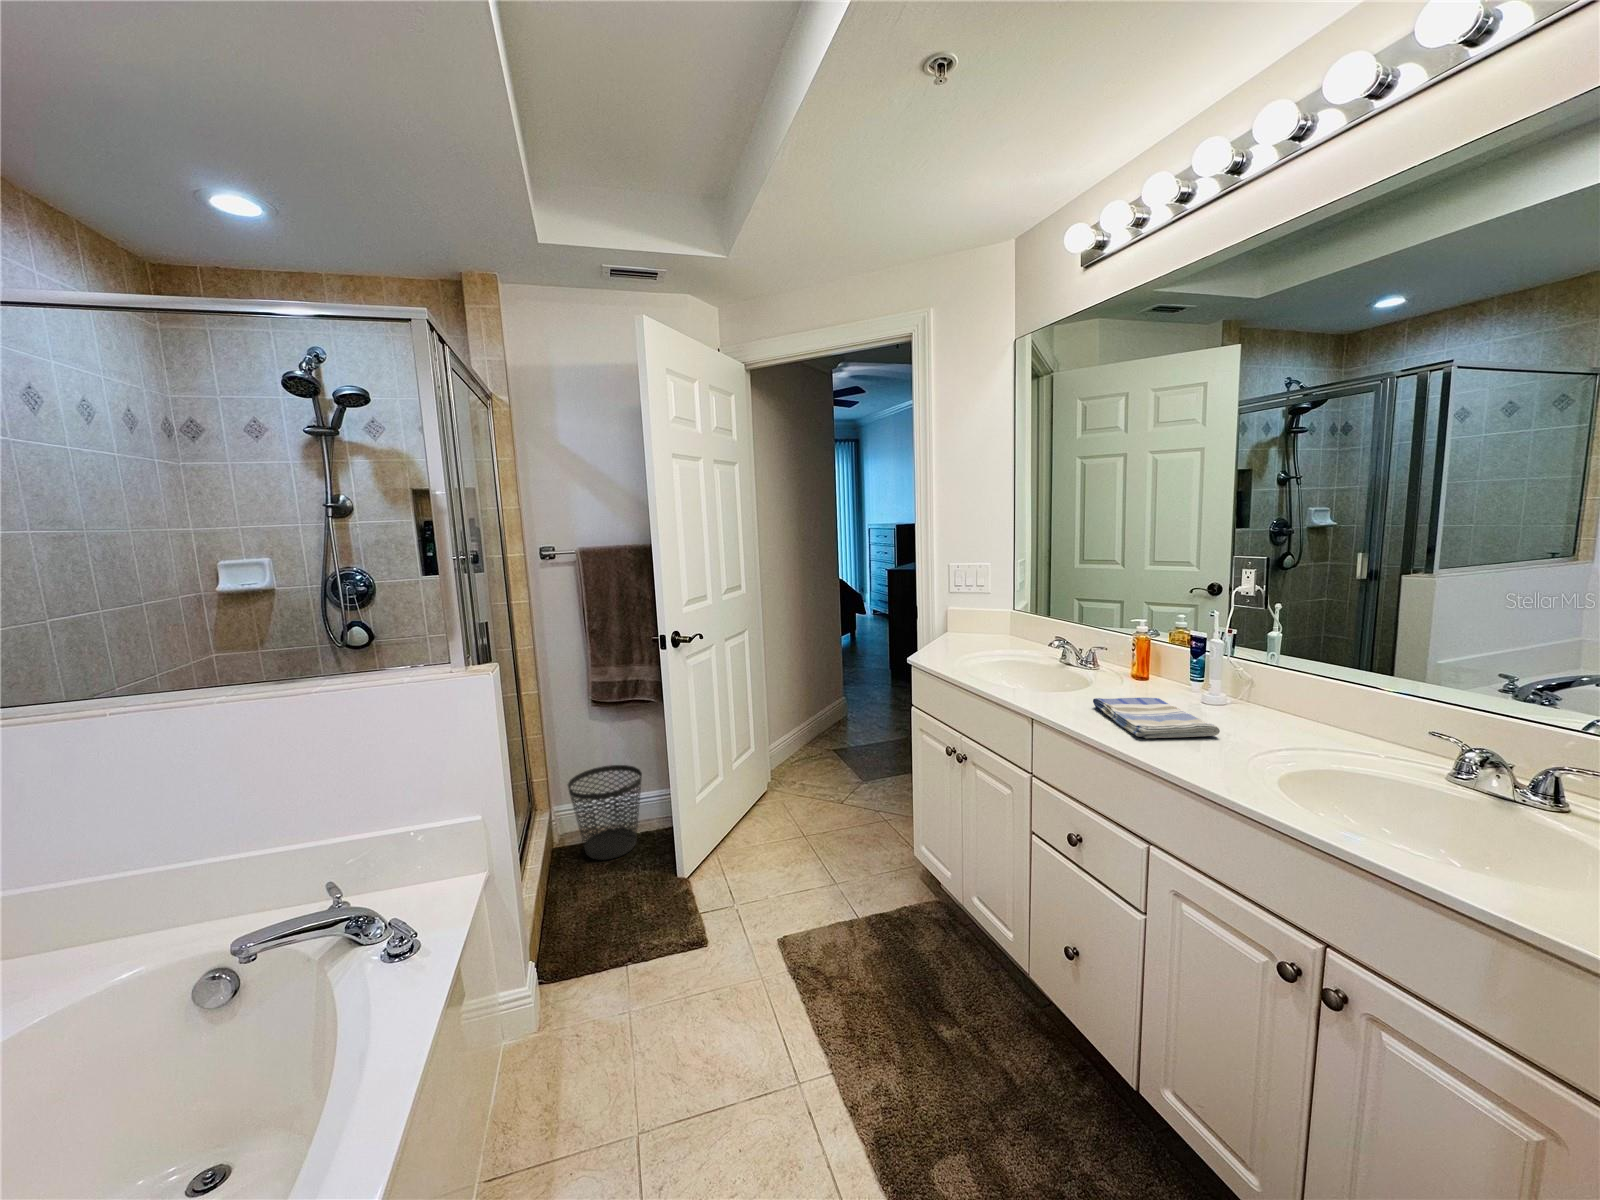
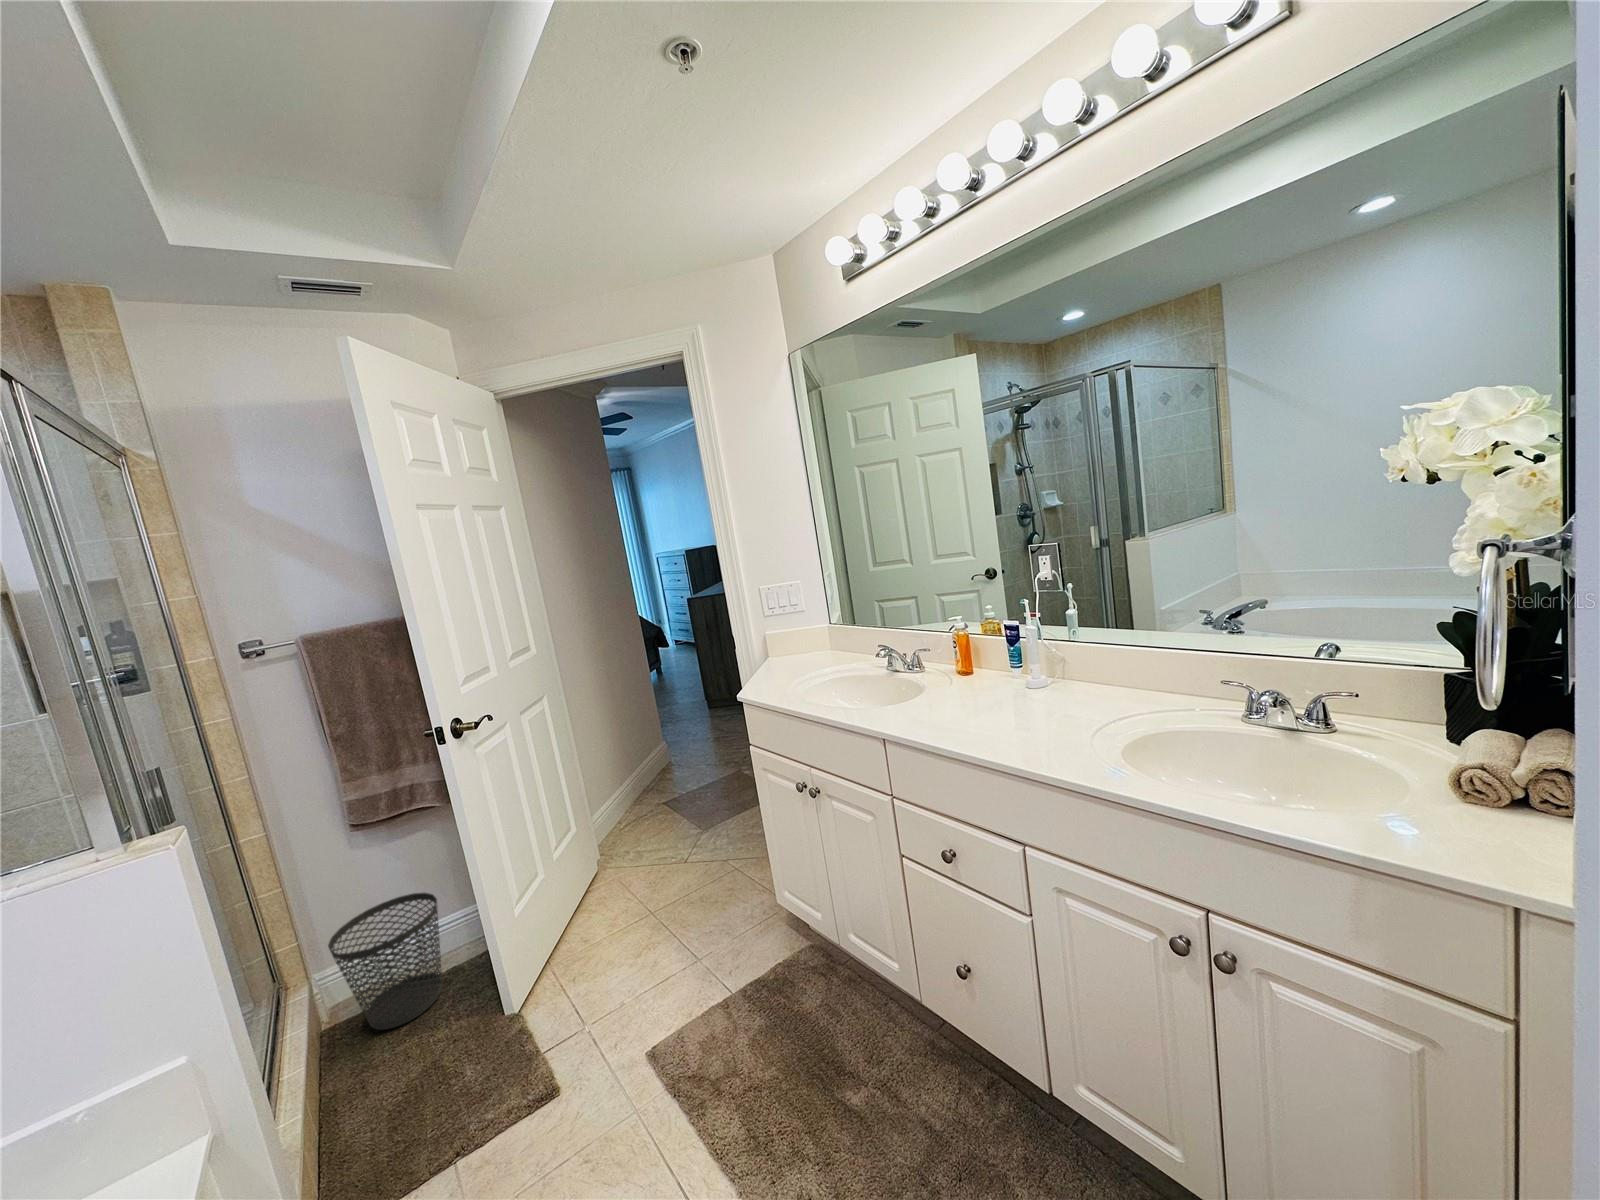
dish towel: present [1093,698,1220,739] -> none [937,691,1057,738]

